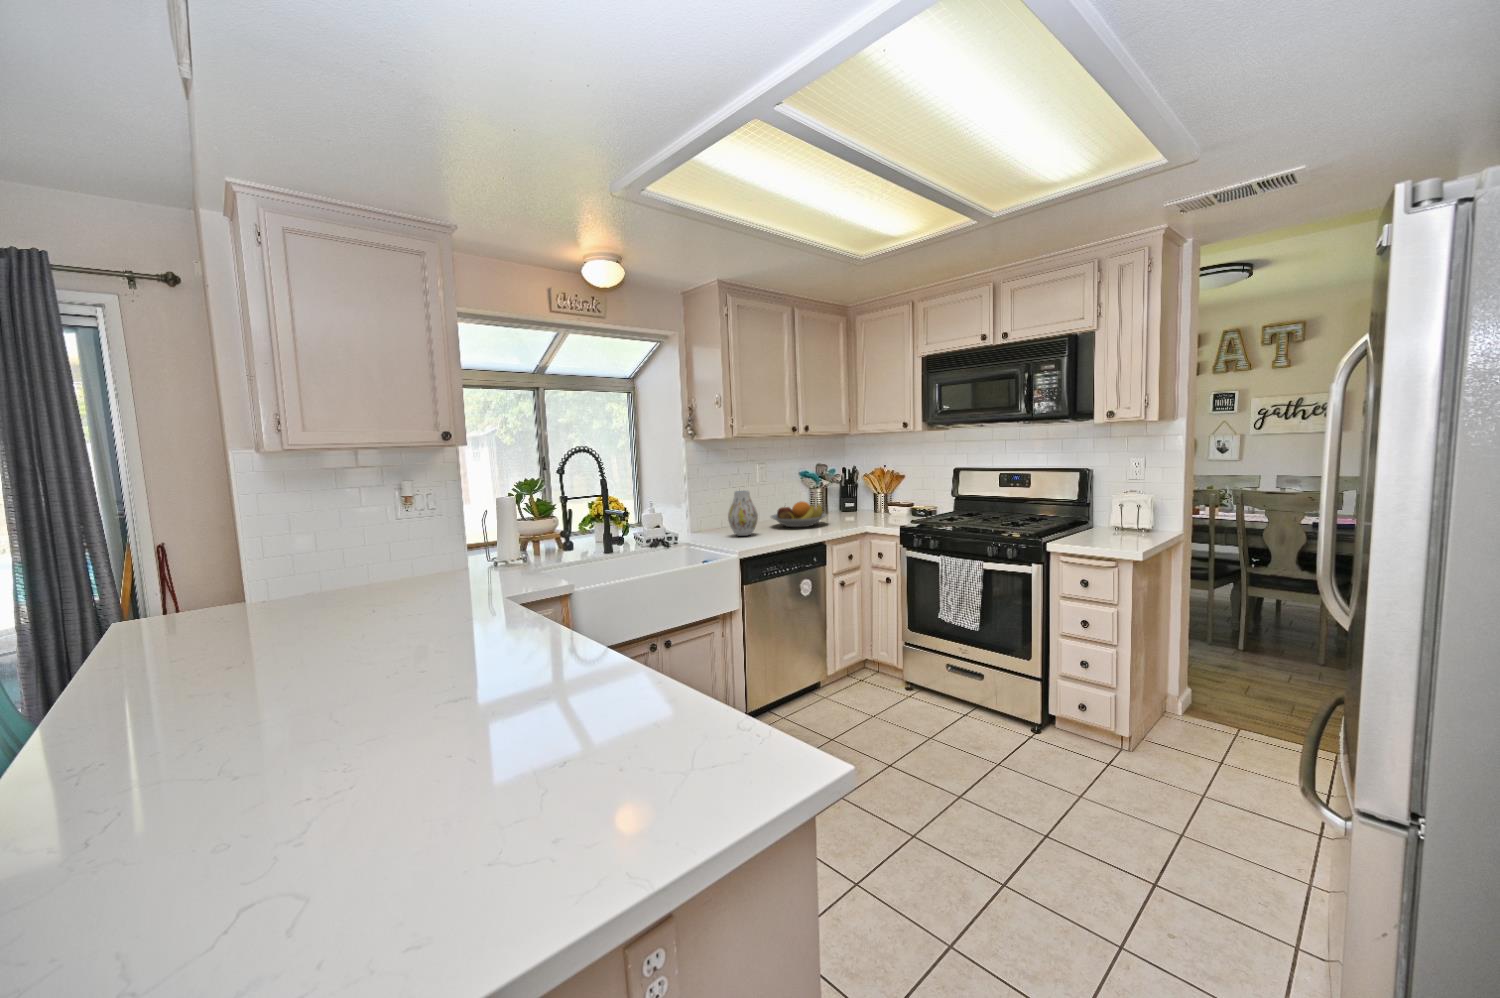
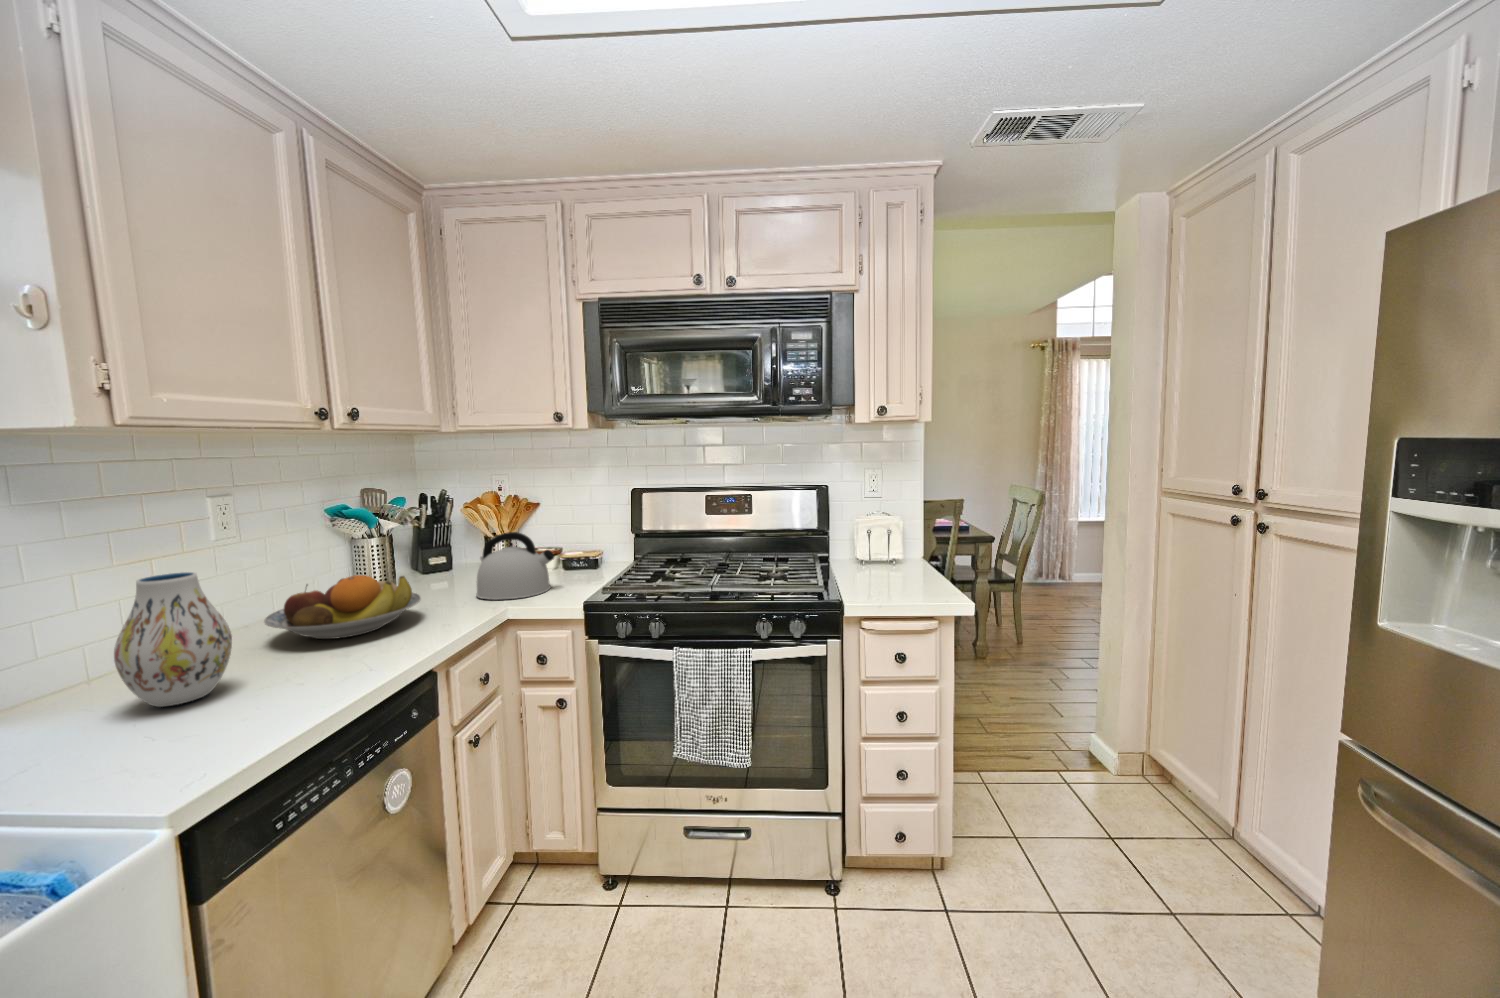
kettle: none [855,489,895,523] -> present [476,532,554,600]

